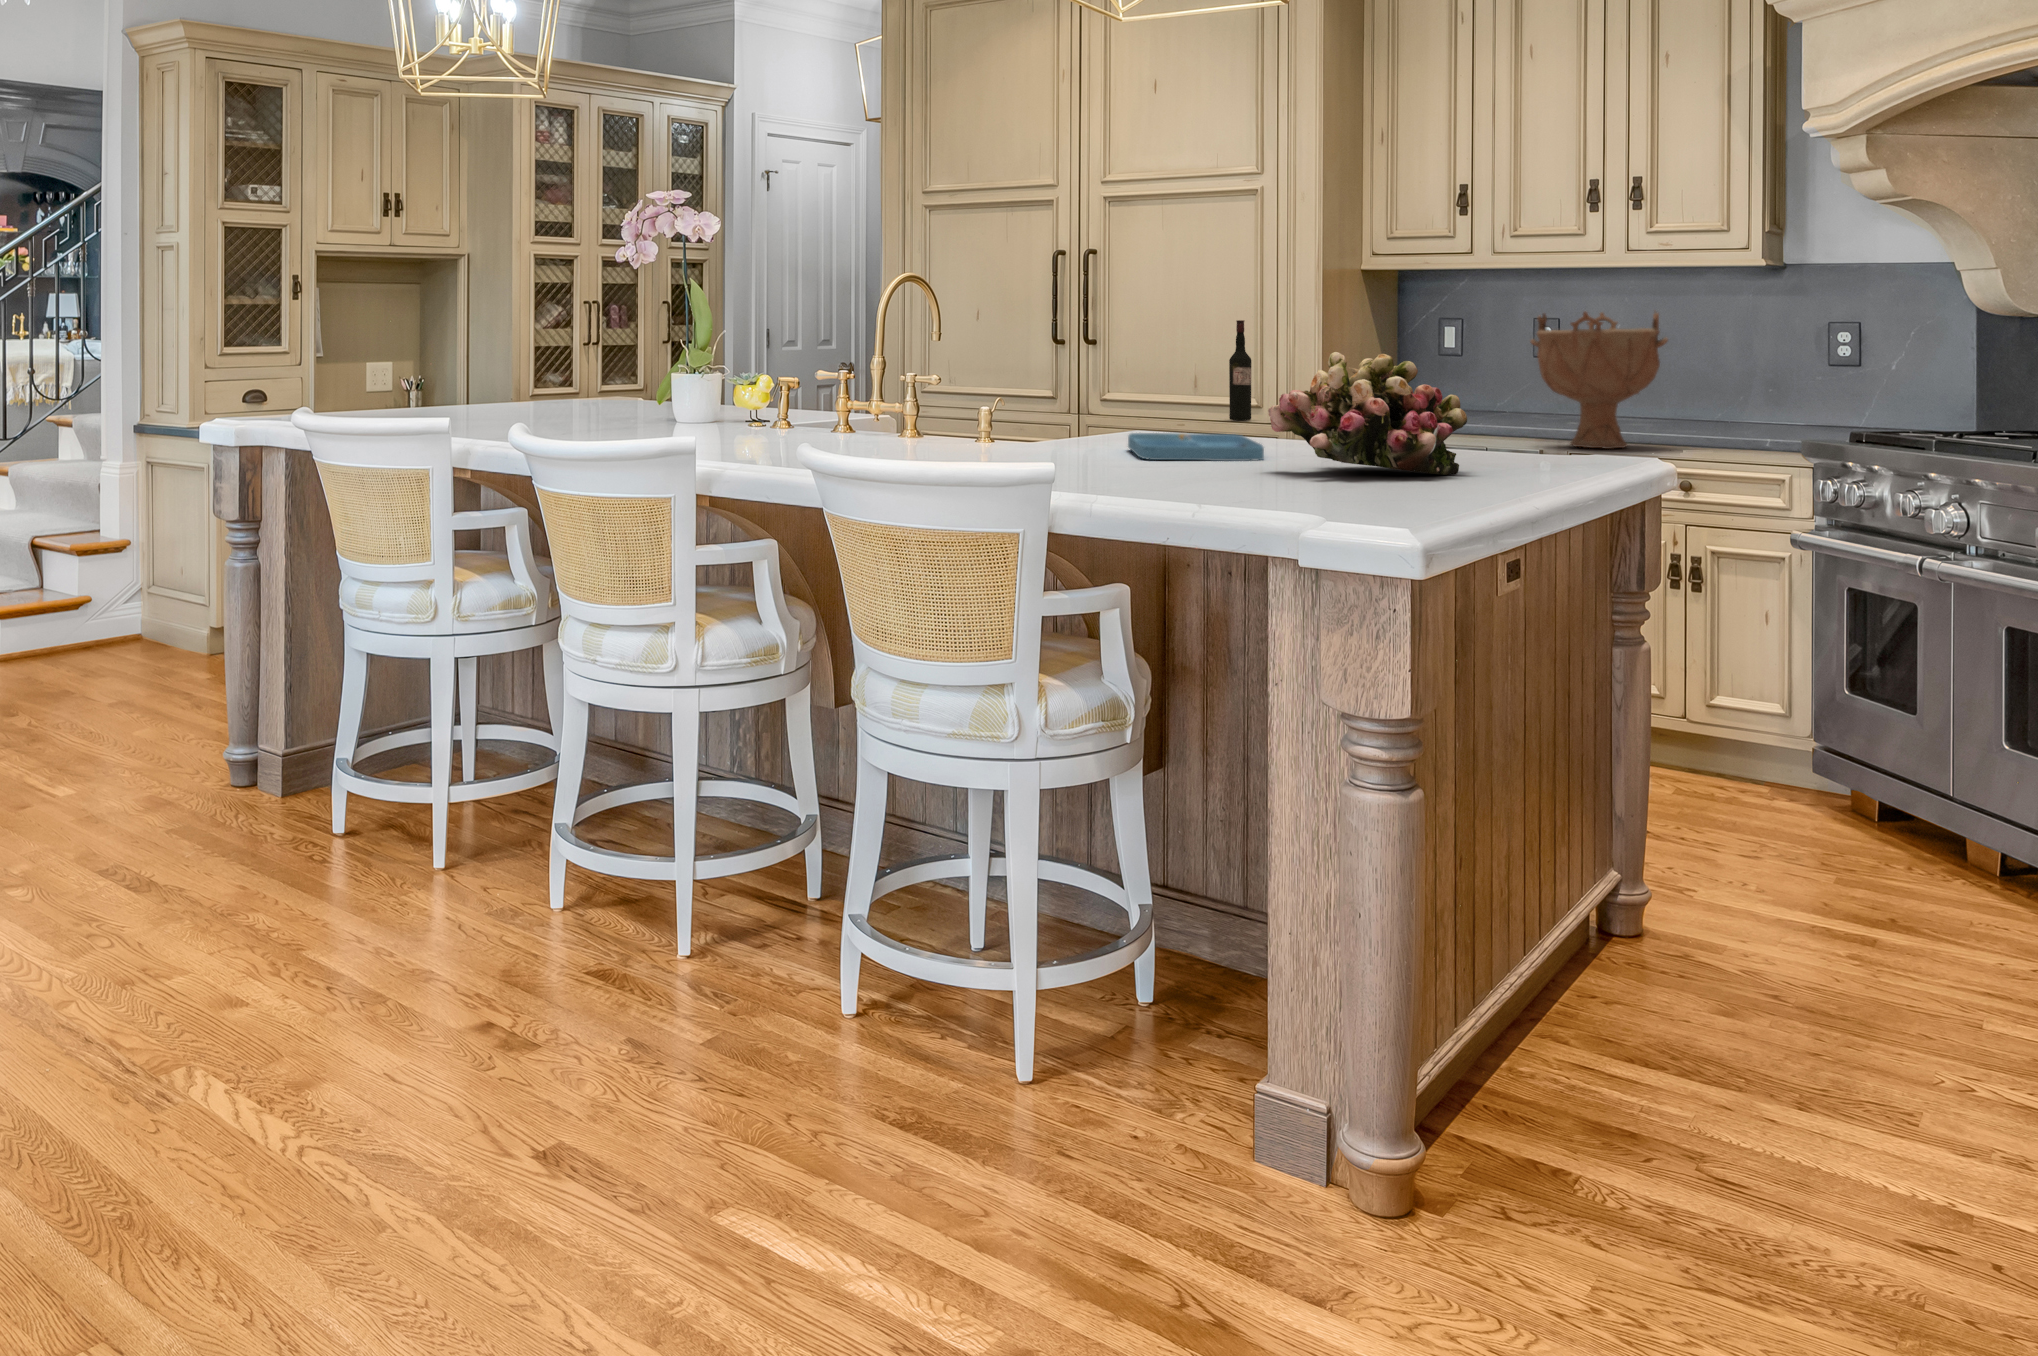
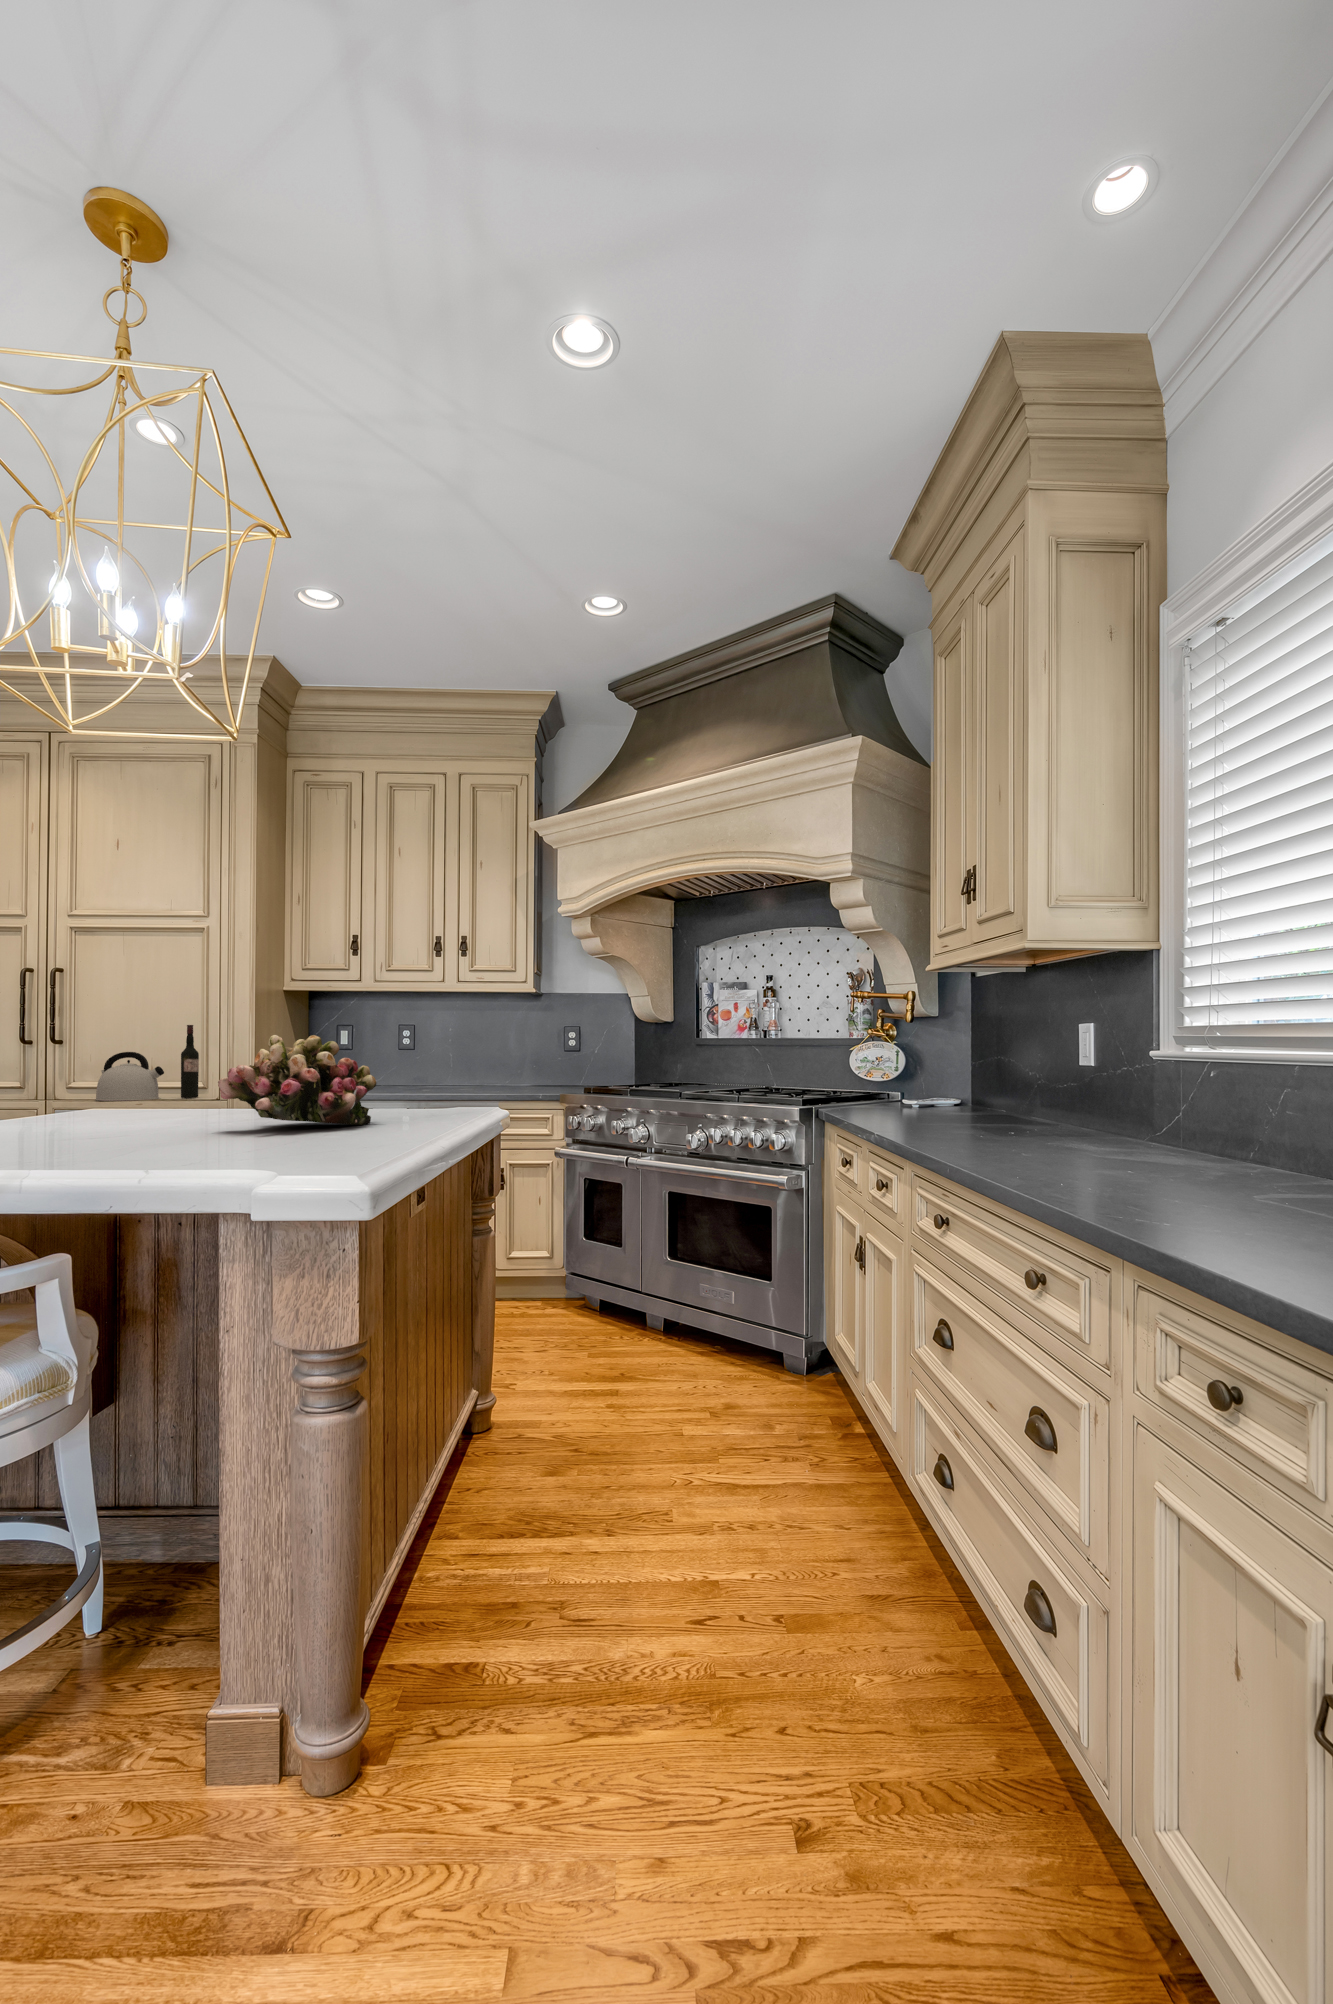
decorative bowl: present [1530,312,1668,449] -> none [406,1011,492,1102]
kettle: none [1129,356,1209,420] -> present [95,1052,164,1101]
tray: present [1128,433,1264,461] -> none [88,1106,213,1129]

